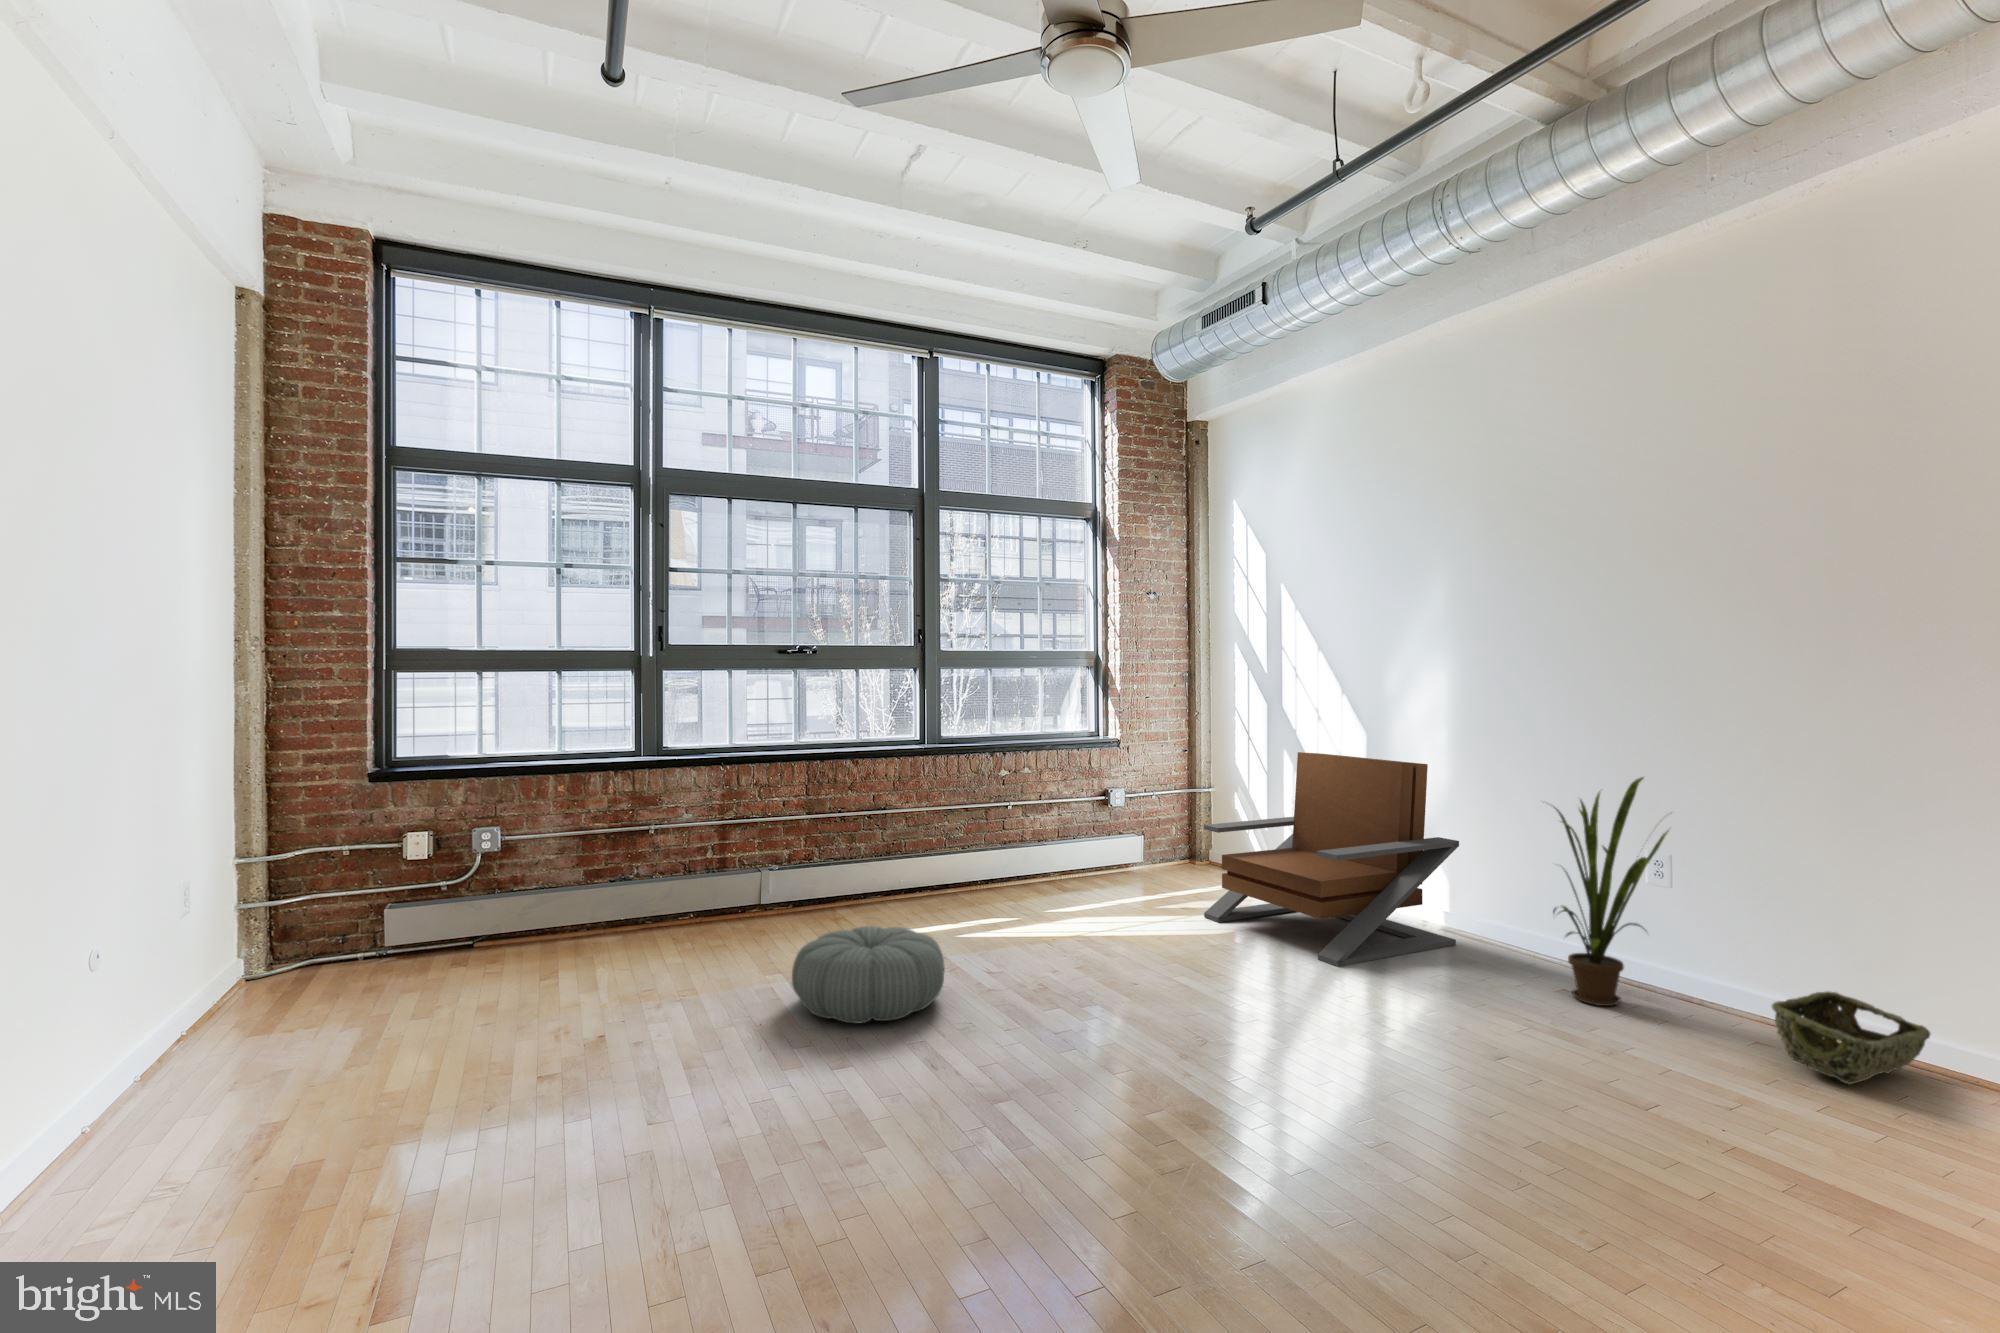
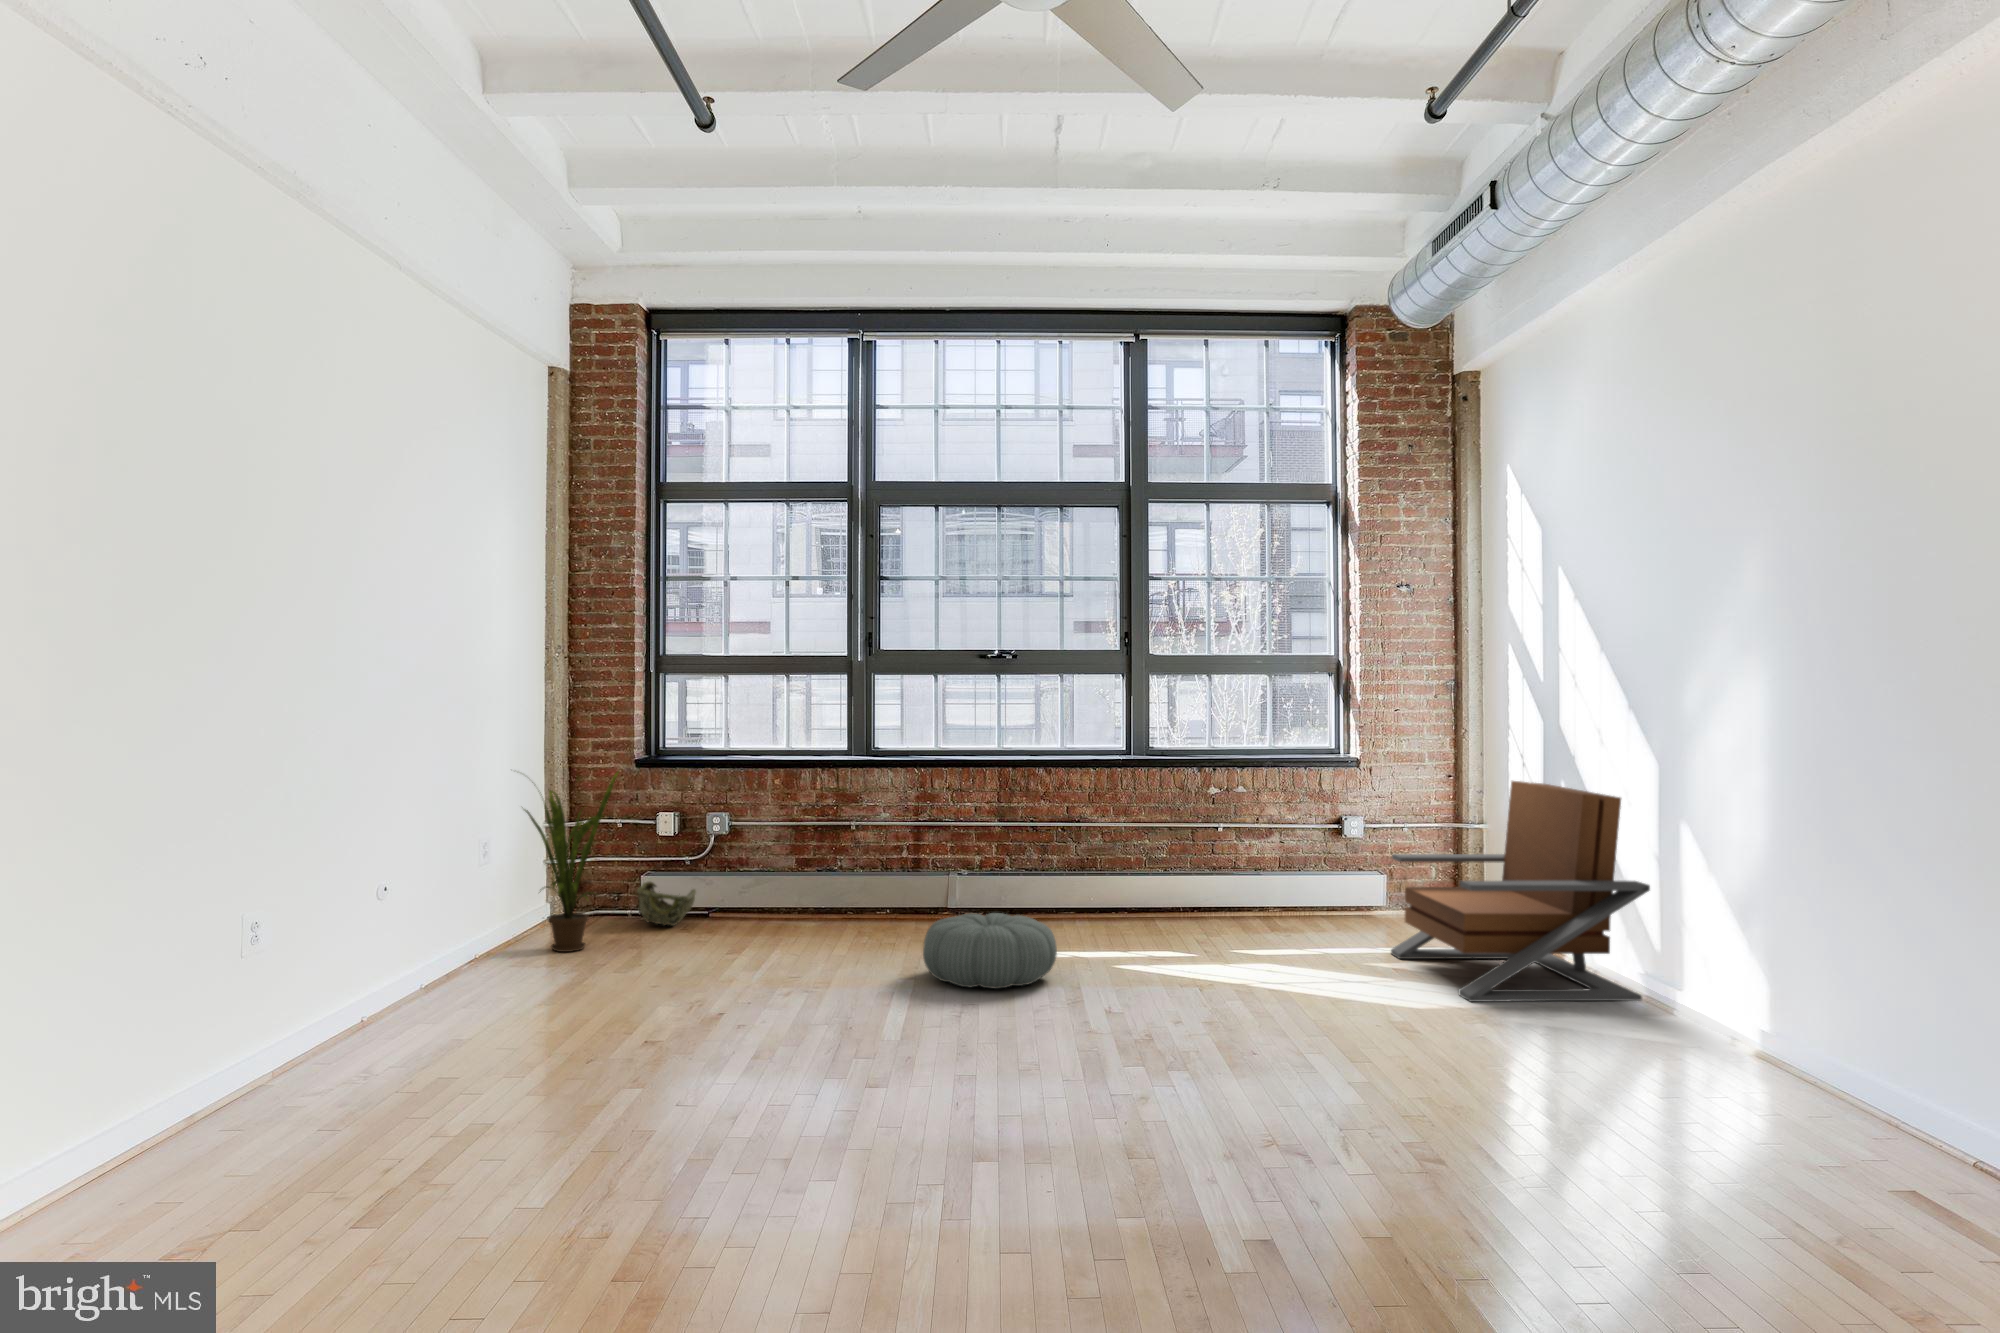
house plant: present [1548,777,1672,1006] -> present [524,771,619,952]
woven basket: present [1772,991,1931,1084] -> present [637,882,696,926]

